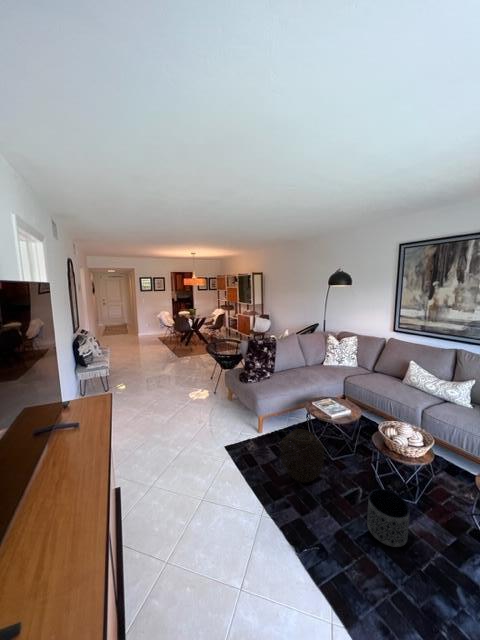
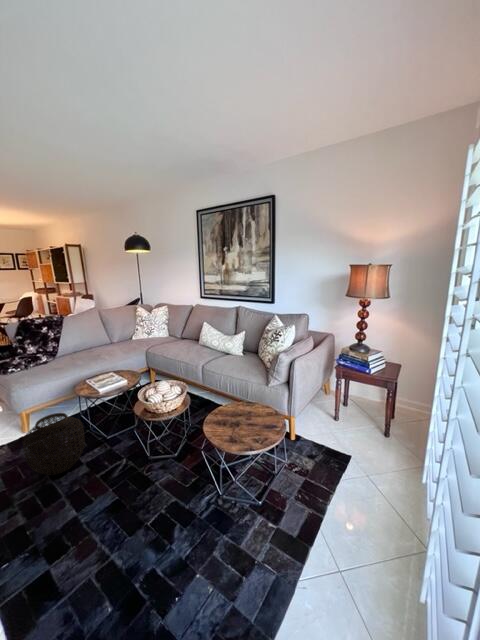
planter: present [367,489,410,547] -> none [108,454,152,512]

